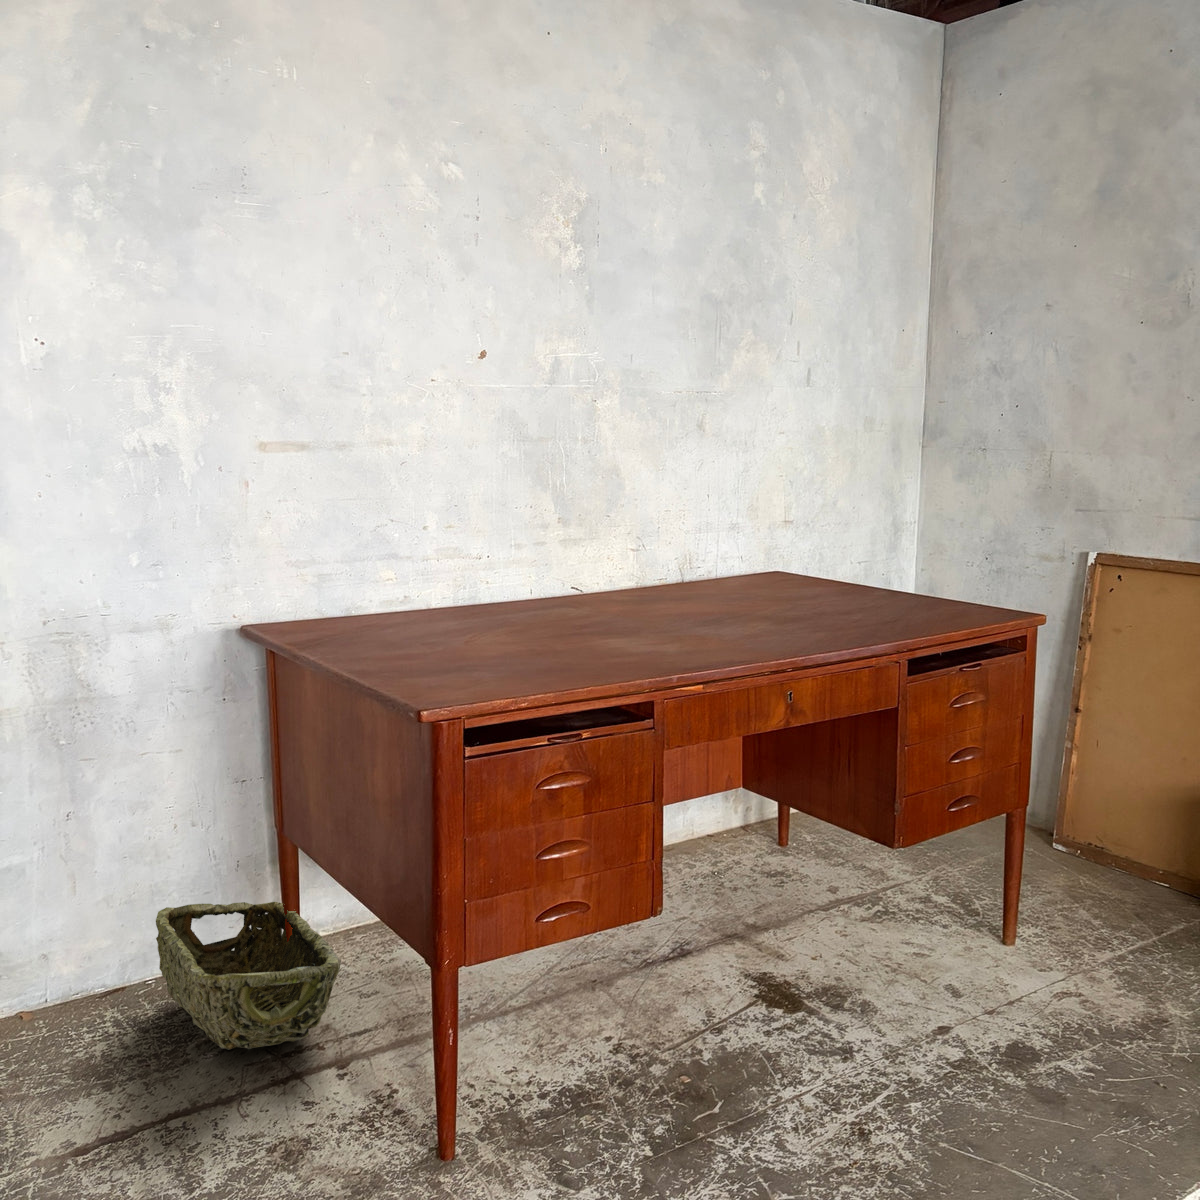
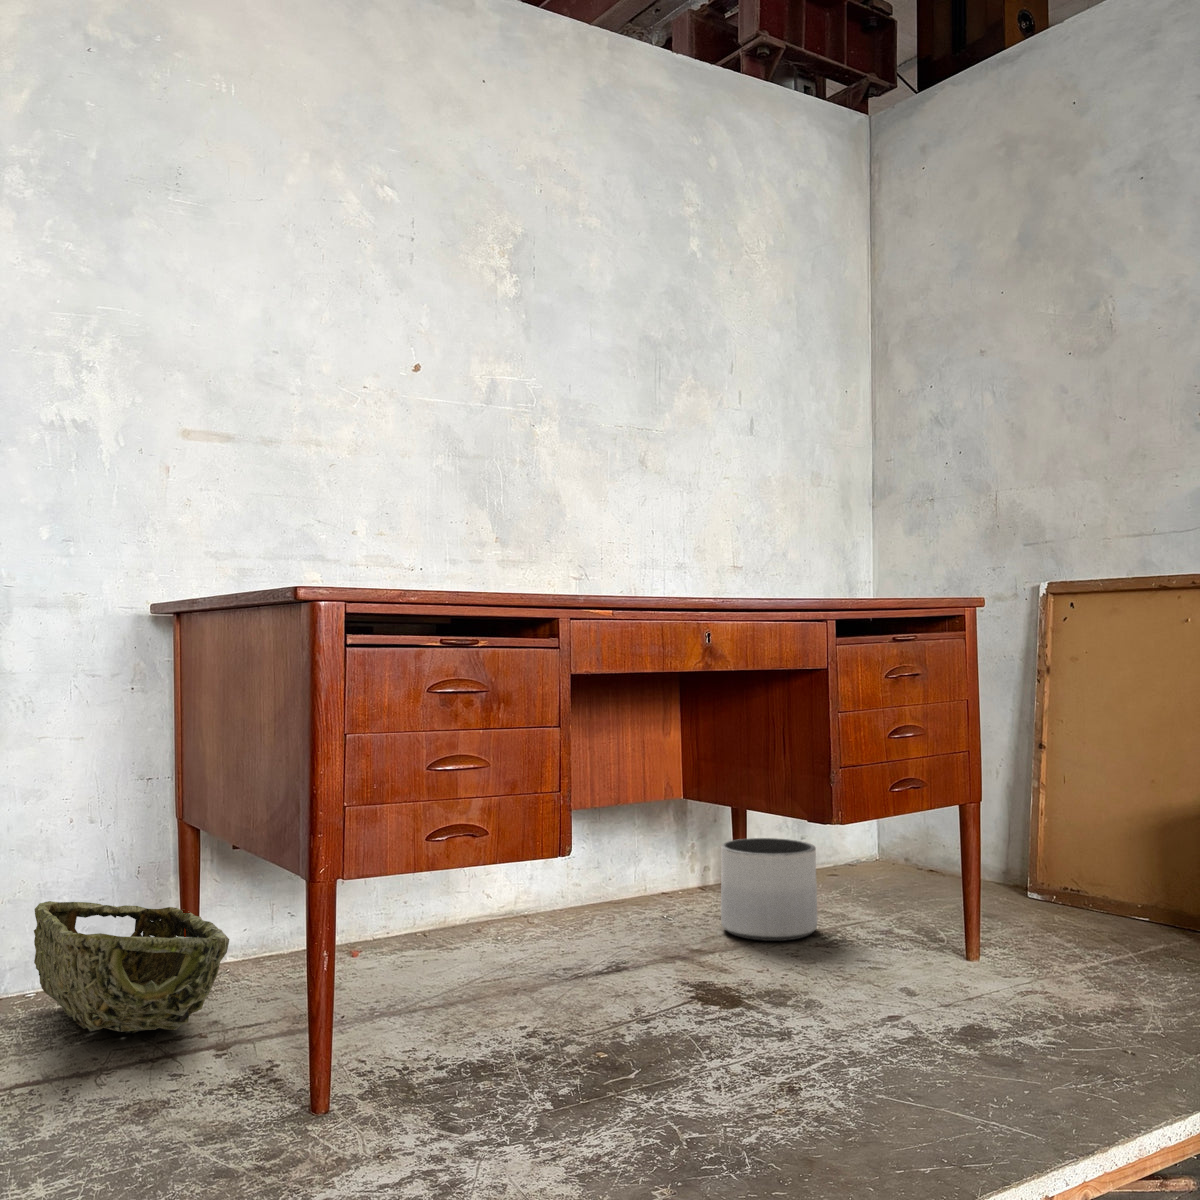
planter: none [772,807,864,912] -> present [721,838,817,941]

